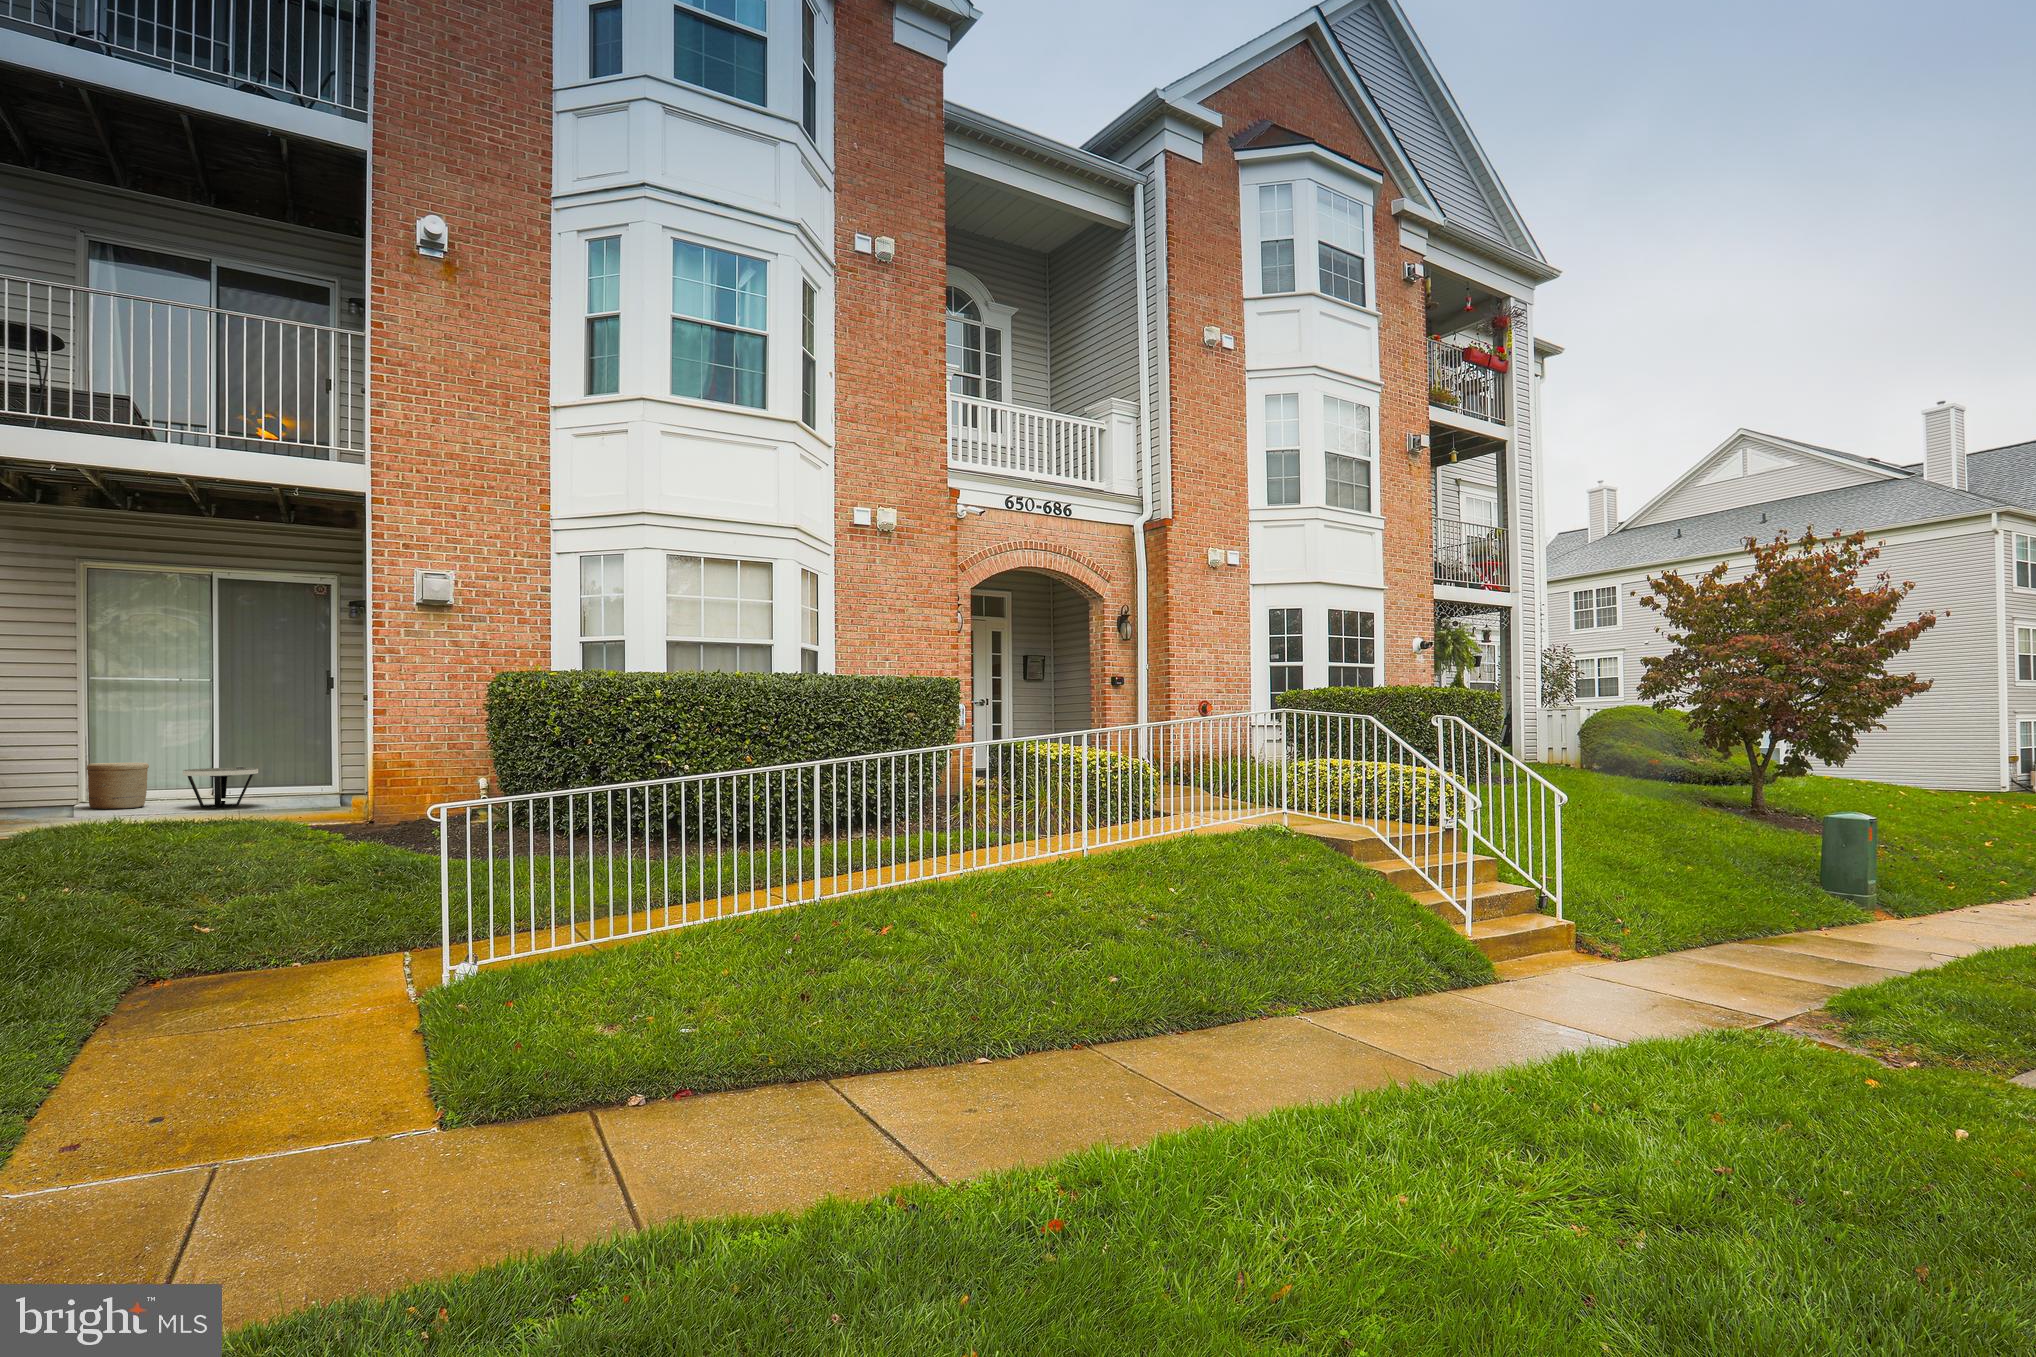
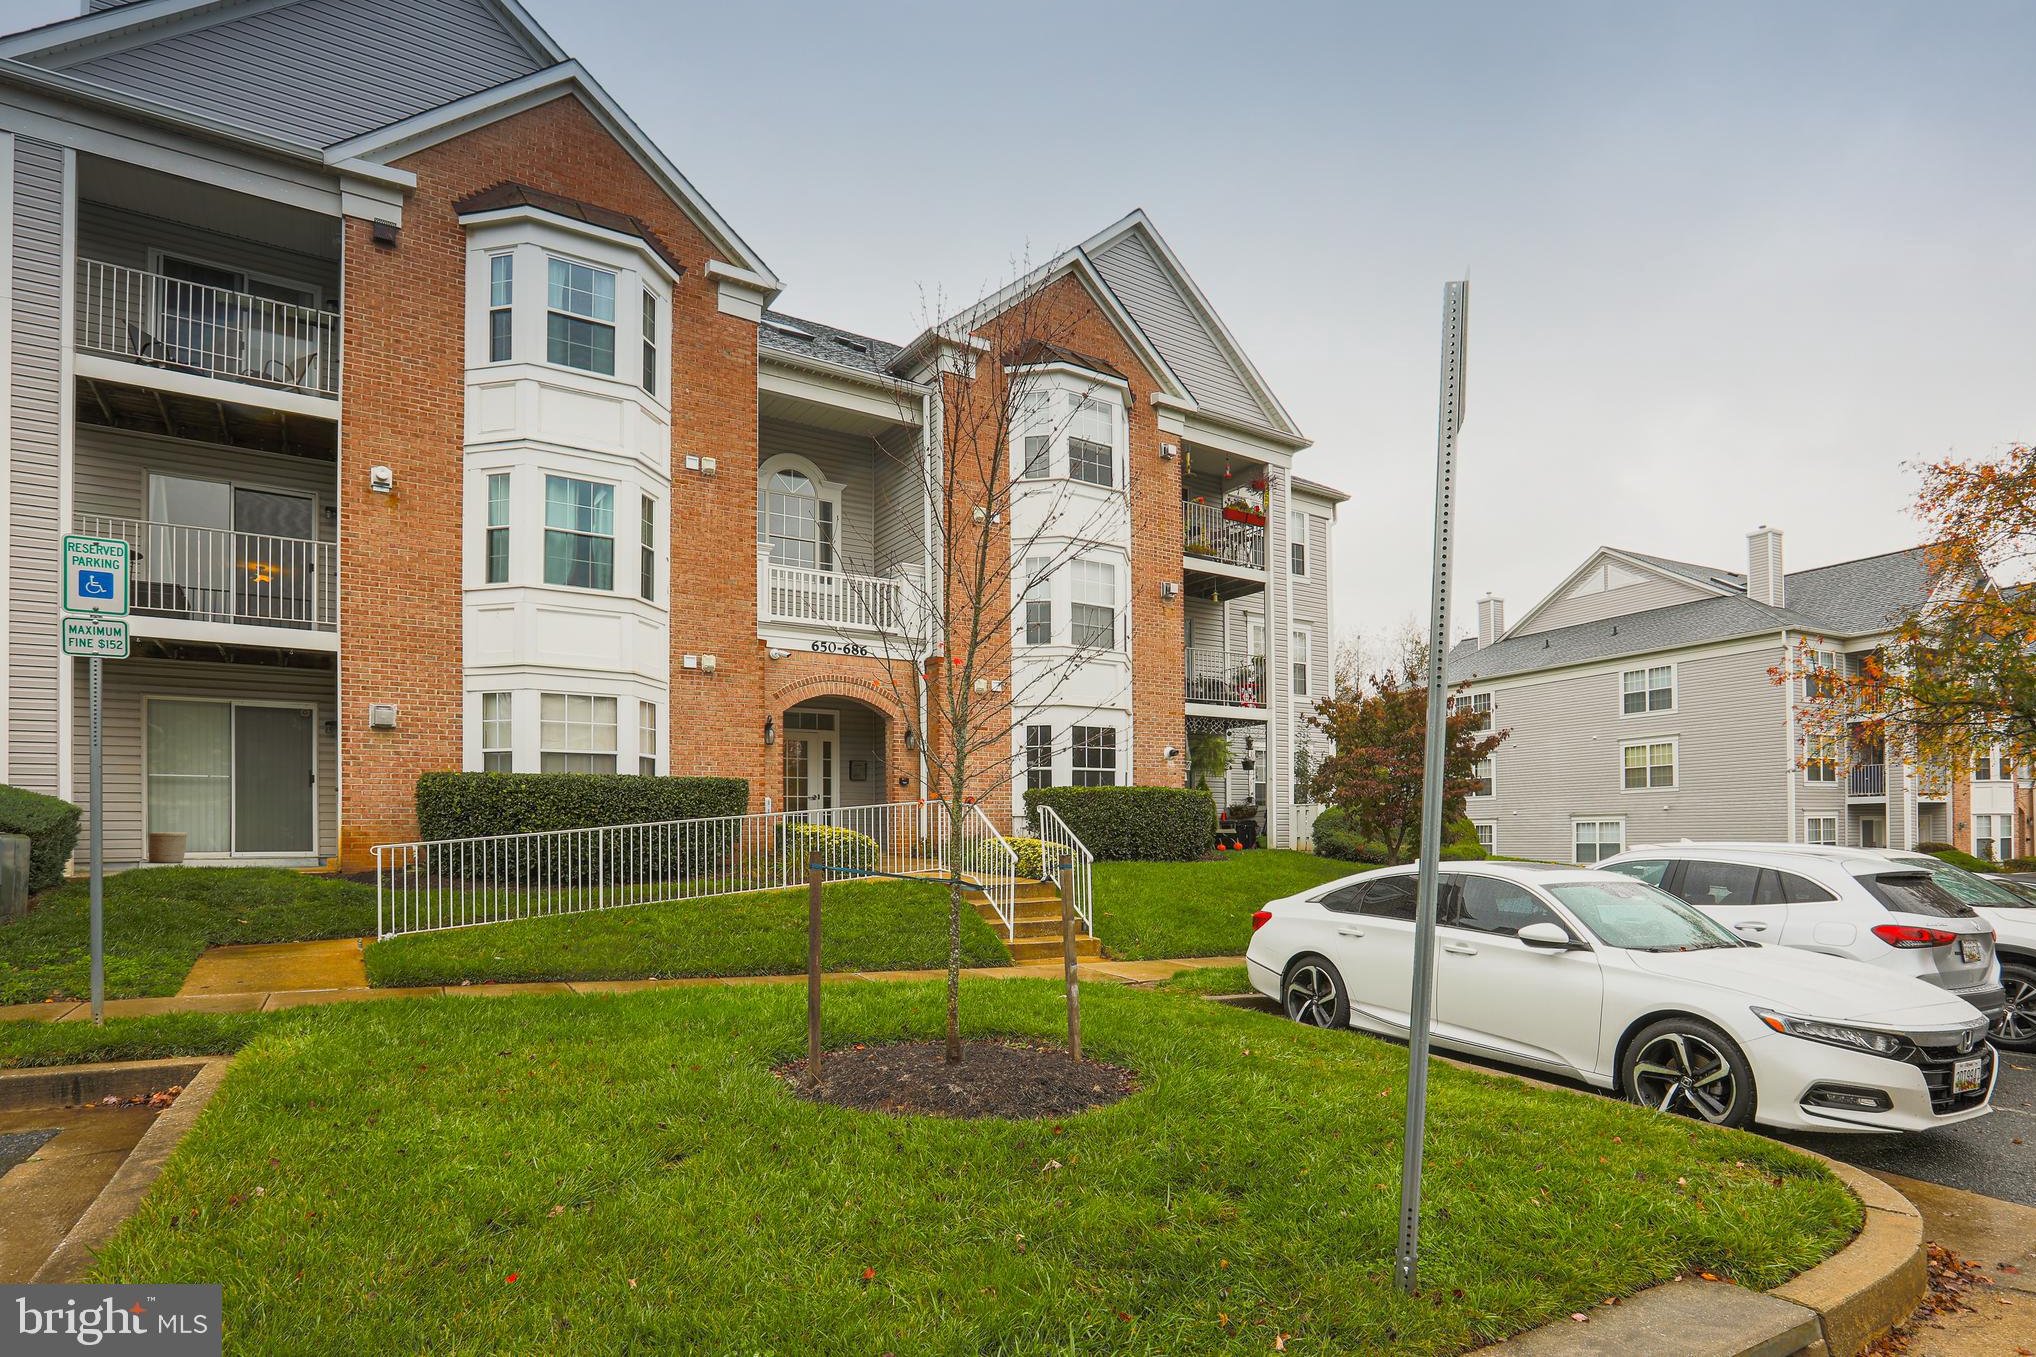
side table: present [183,767,258,809] -> none [209,836,258,864]

